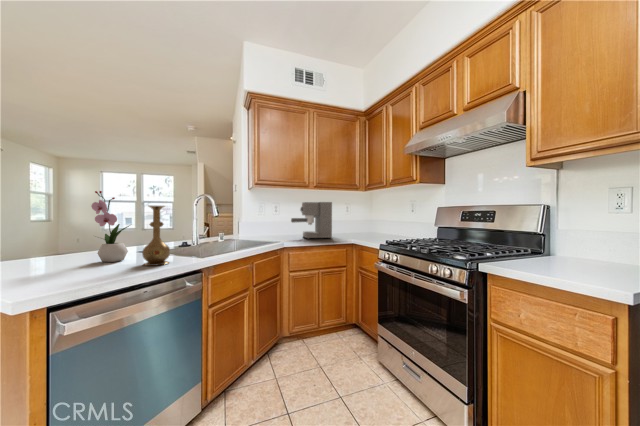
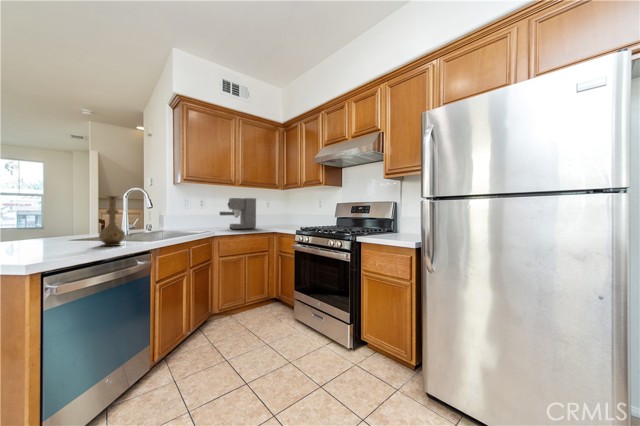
flower arrangement: present [91,191,129,262] -> none [42,182,81,246]

